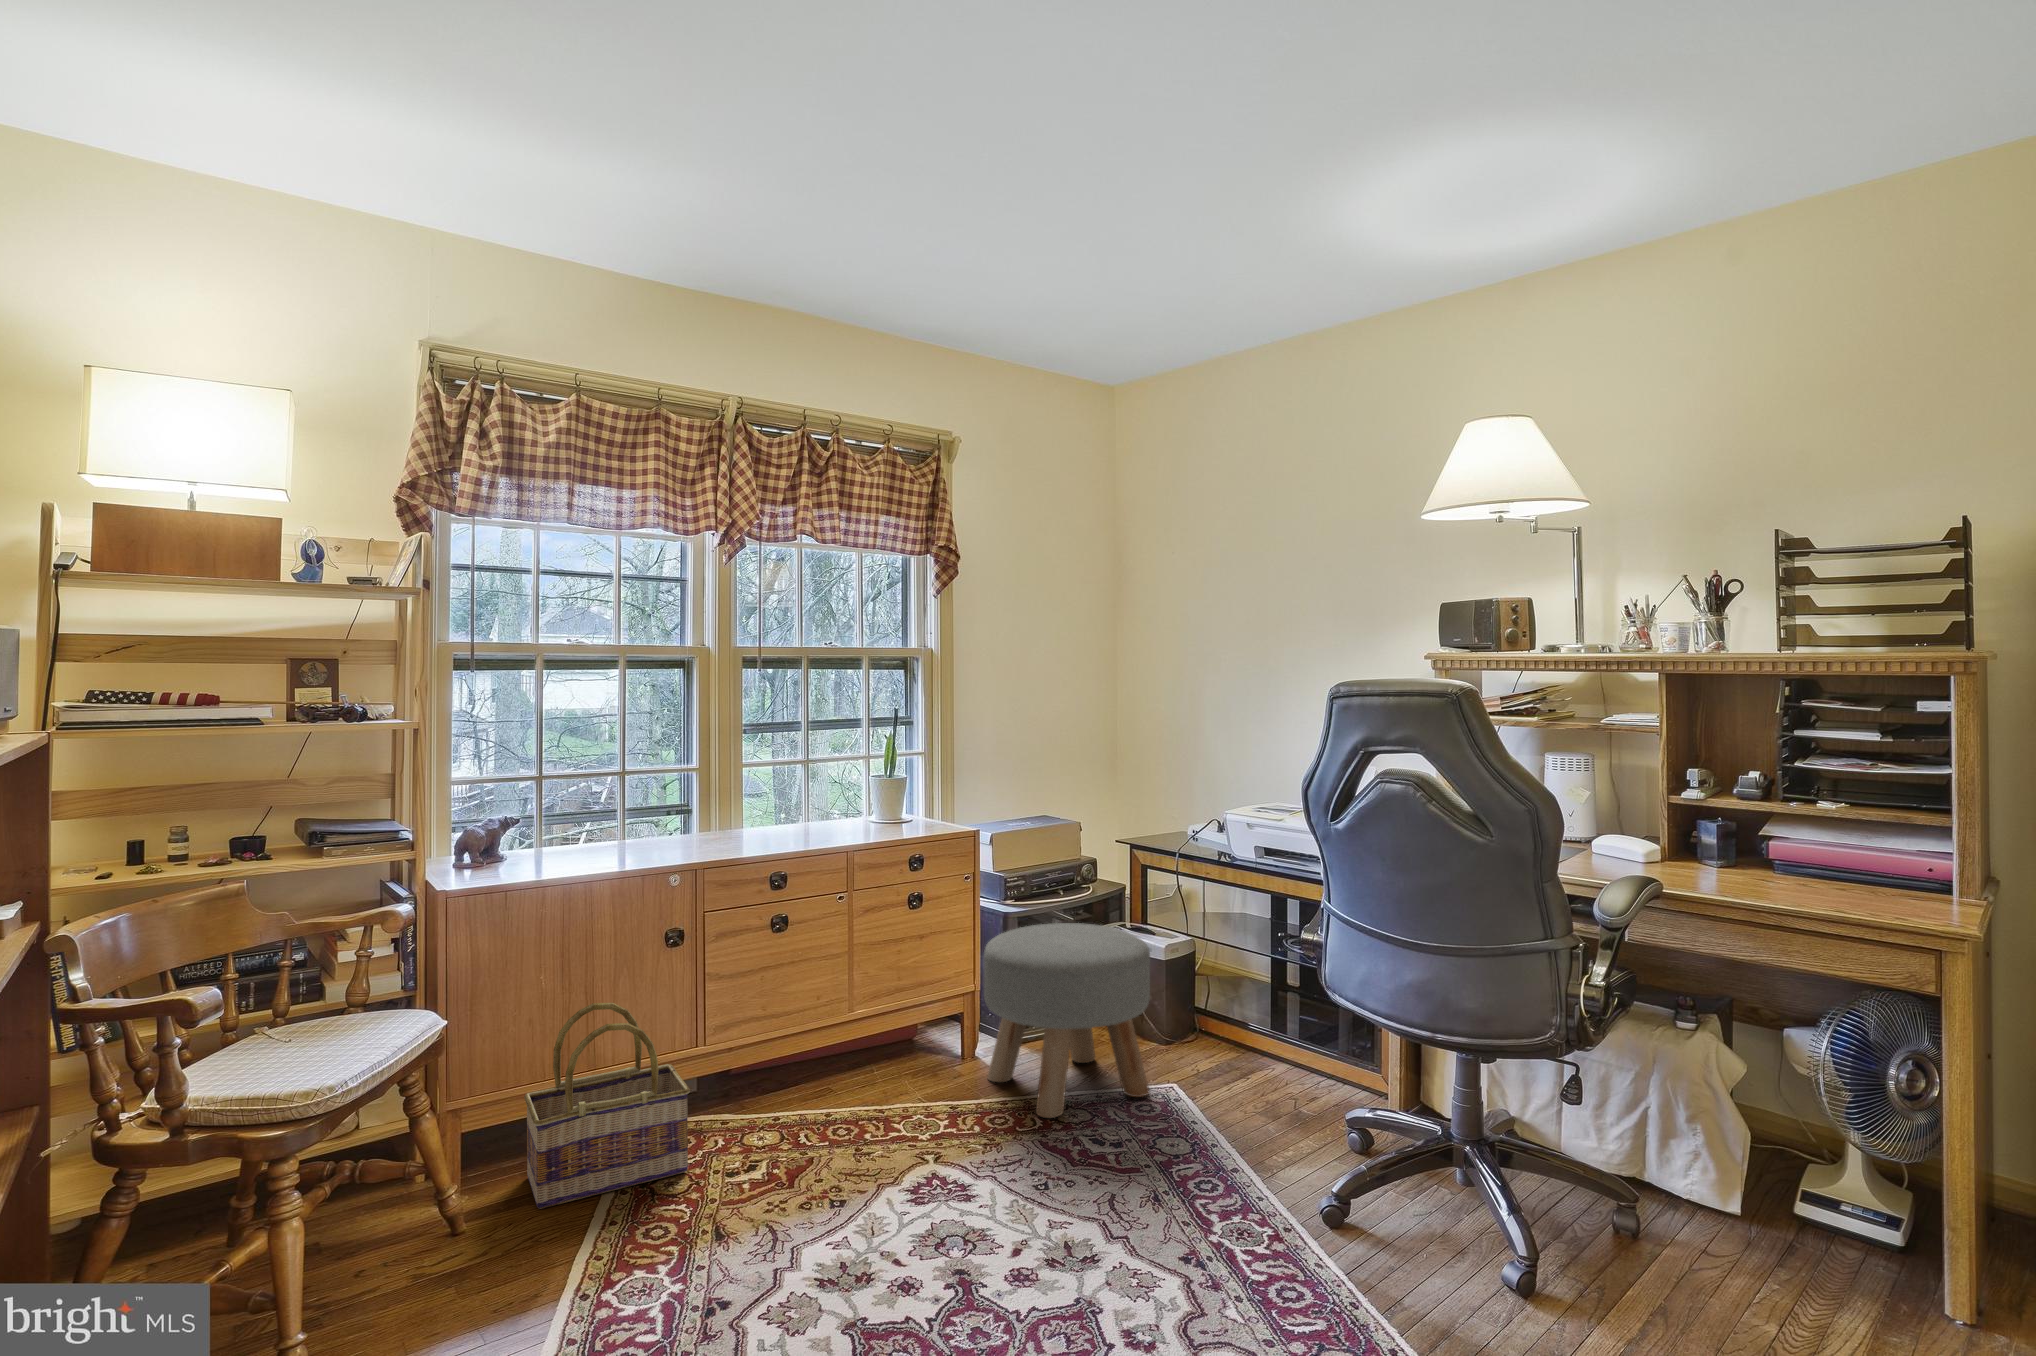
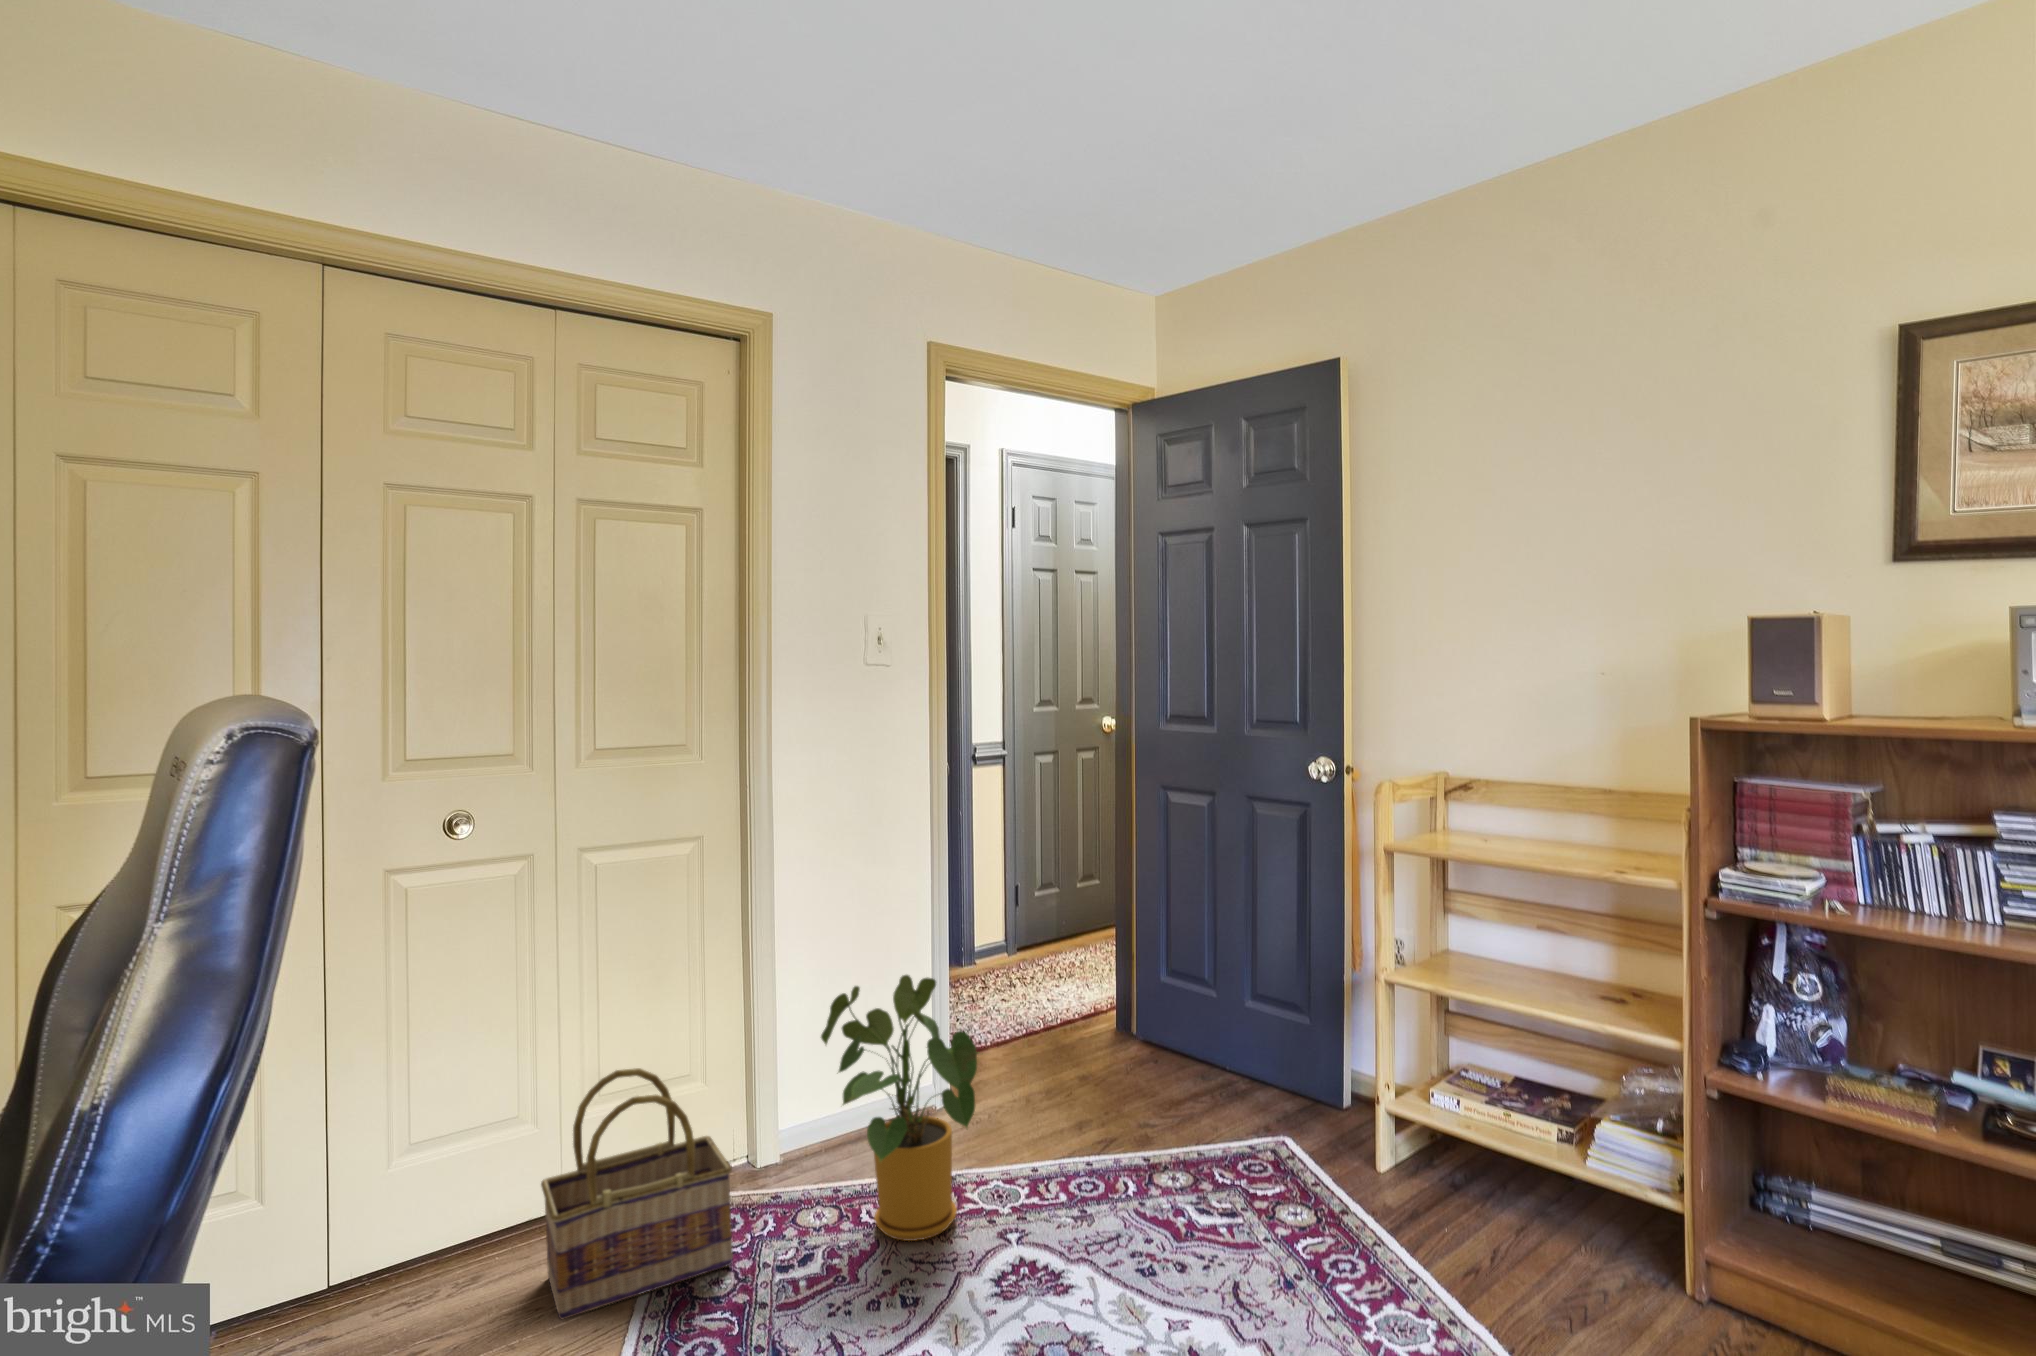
ottoman: present [984,923,1150,1118] -> none [1058,951,1255,1181]
house plant: none [772,933,918,1158] -> present [821,975,979,1241]

